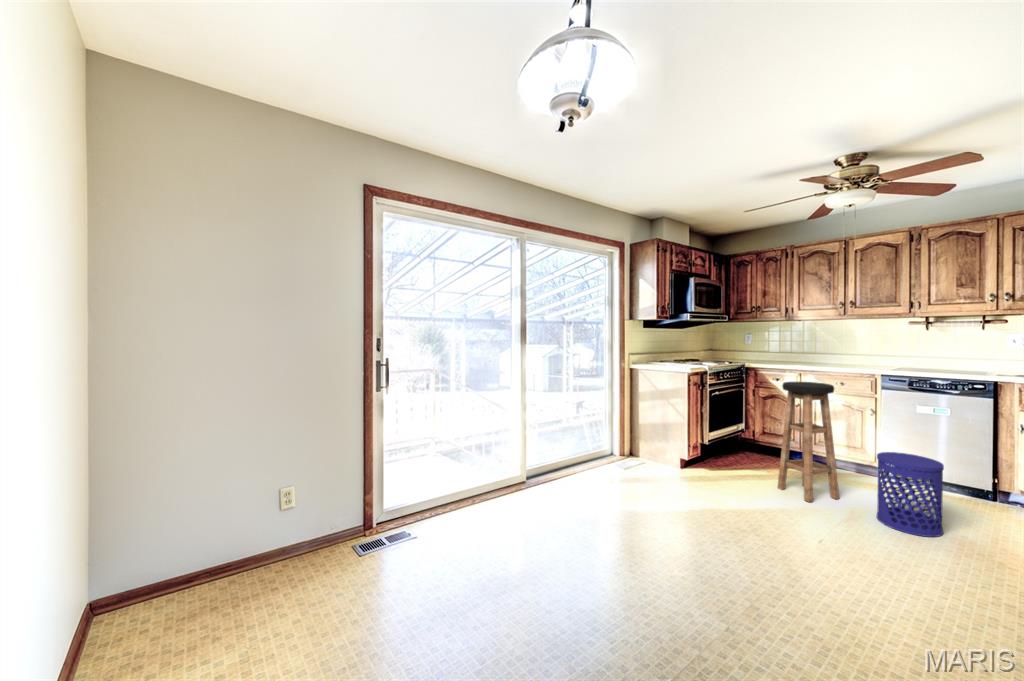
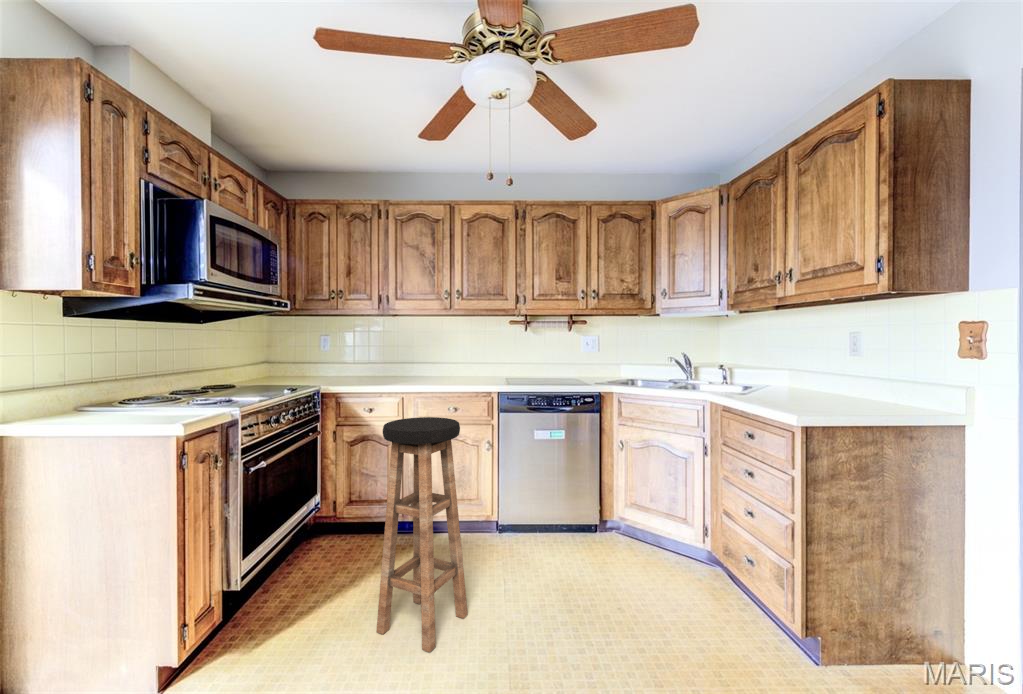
waste bin: present [877,452,944,537] -> none [520,516,595,661]

